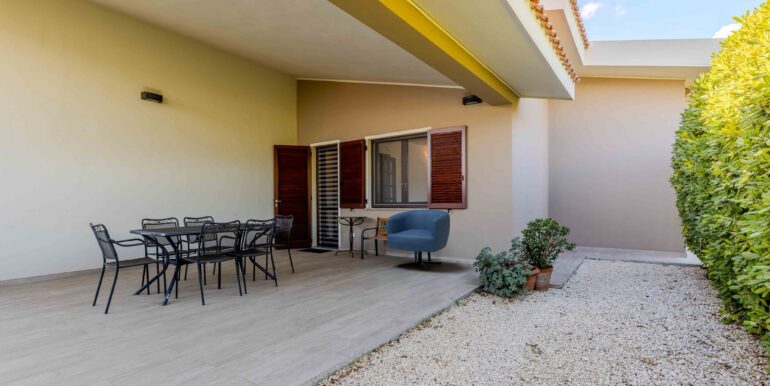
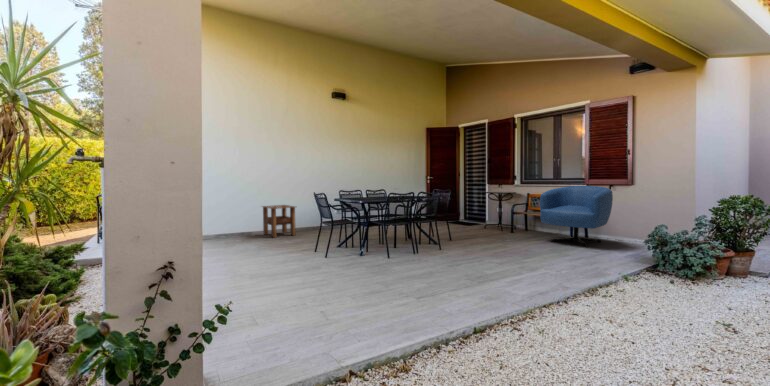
side table: none [16,238,85,287] -> present [263,205,296,238]

